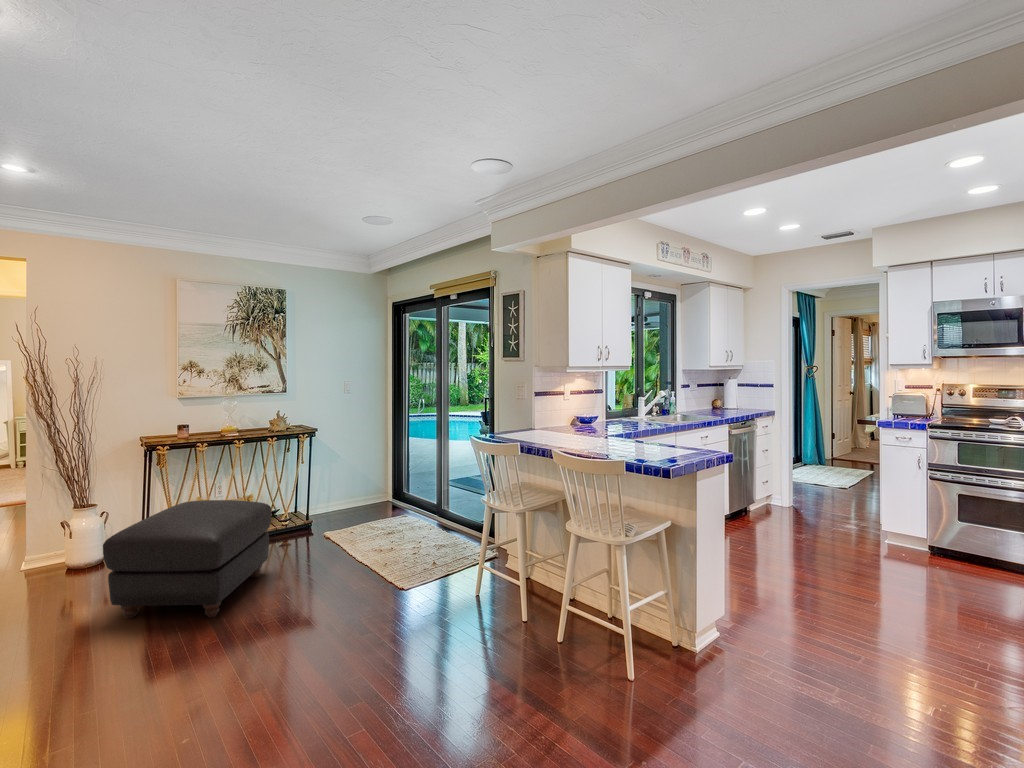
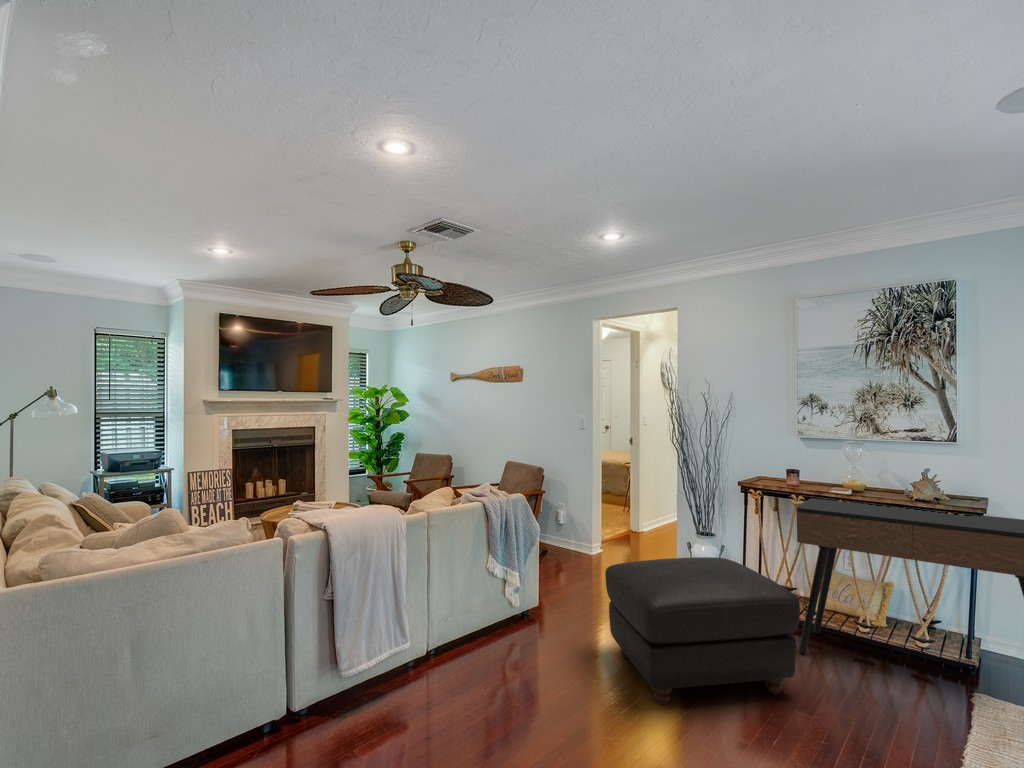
console table: none [214,431,361,556] -> present [796,498,1024,654]

